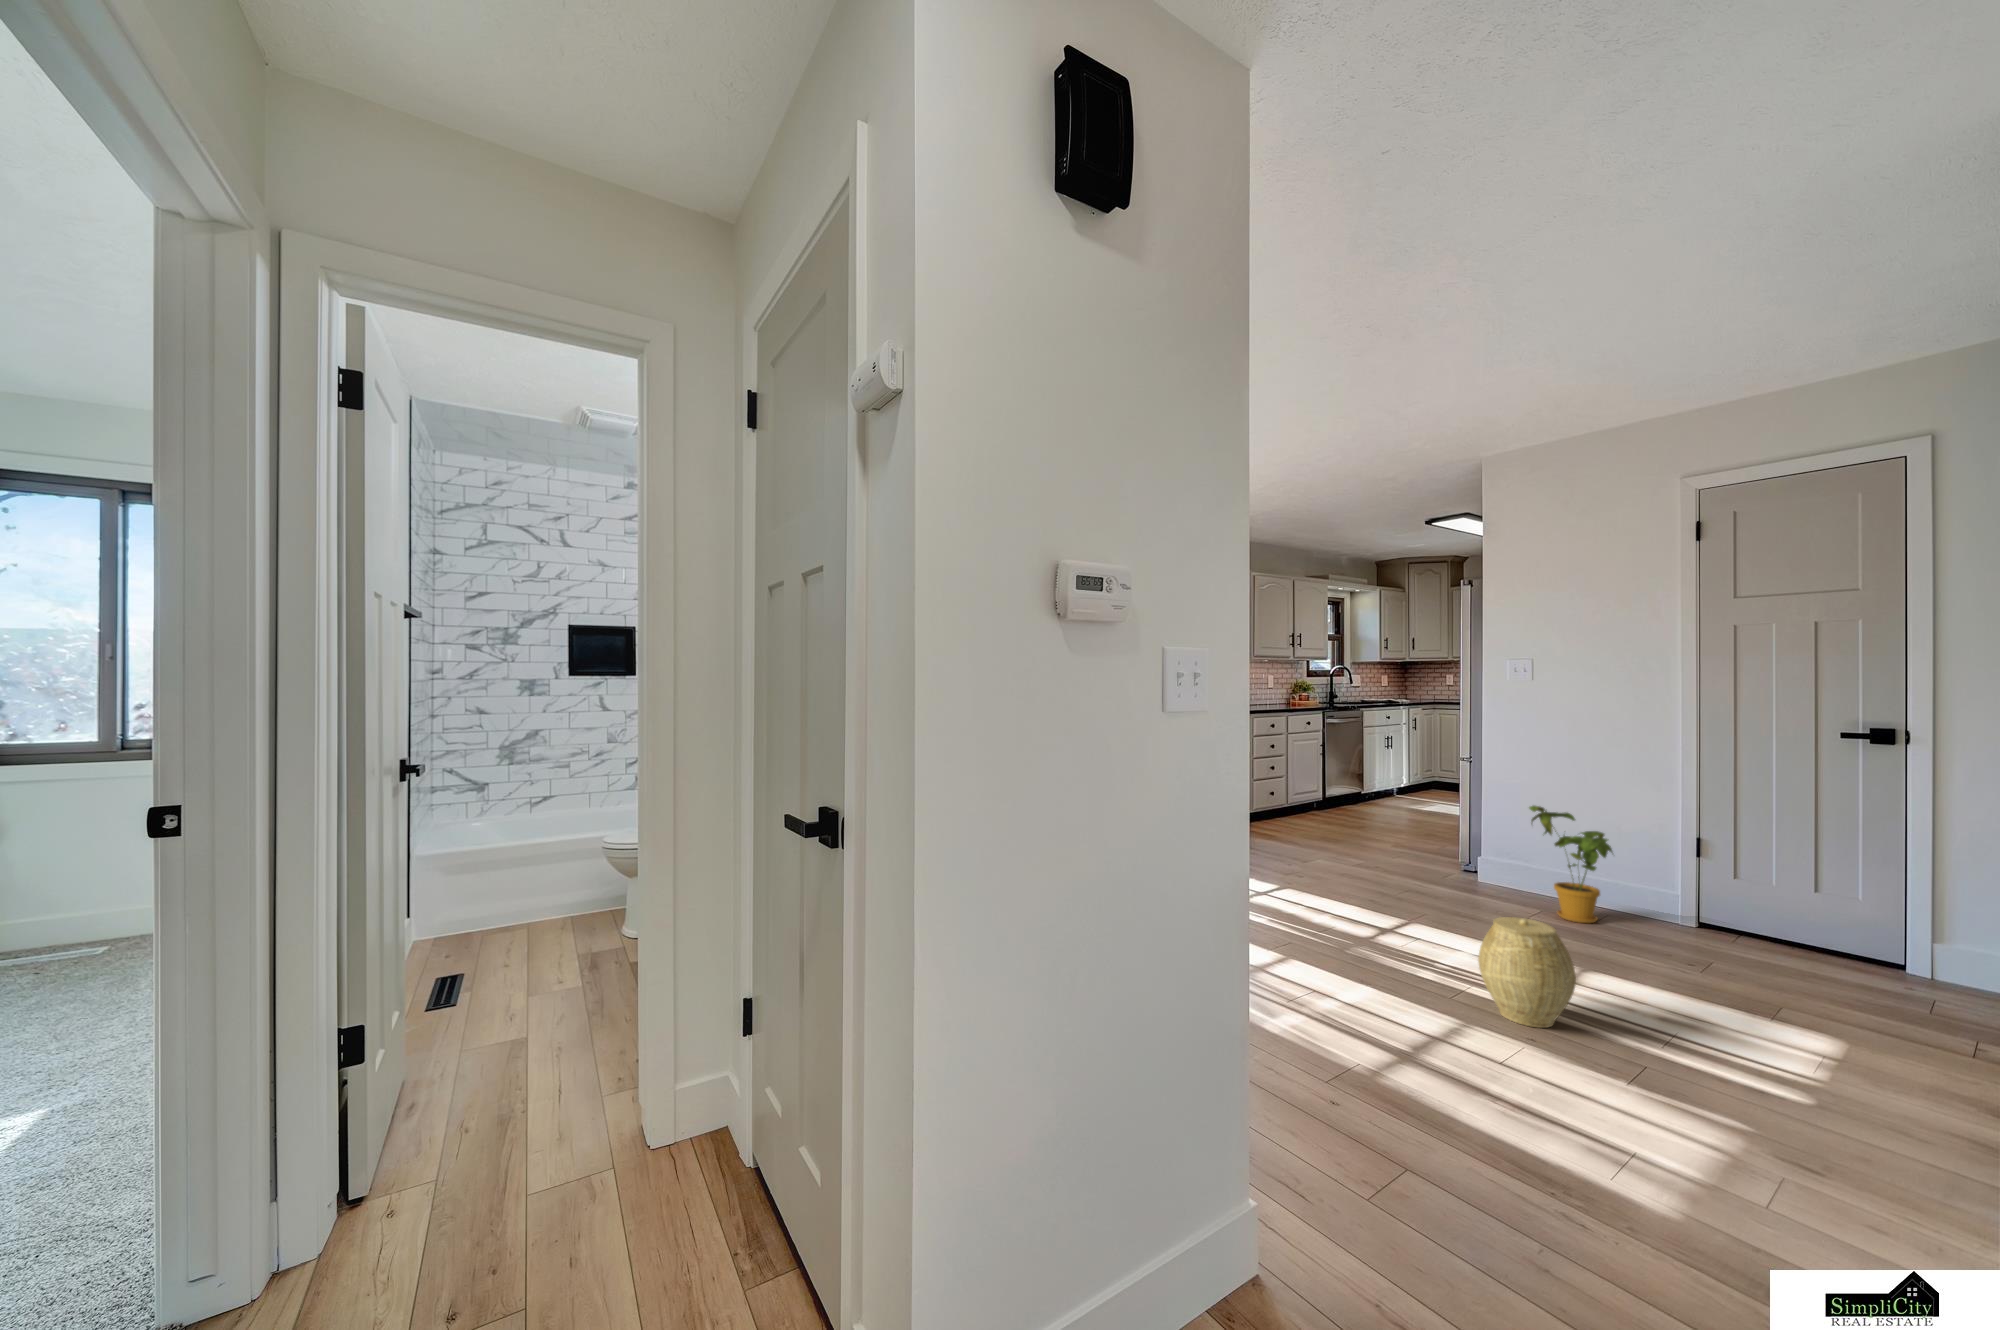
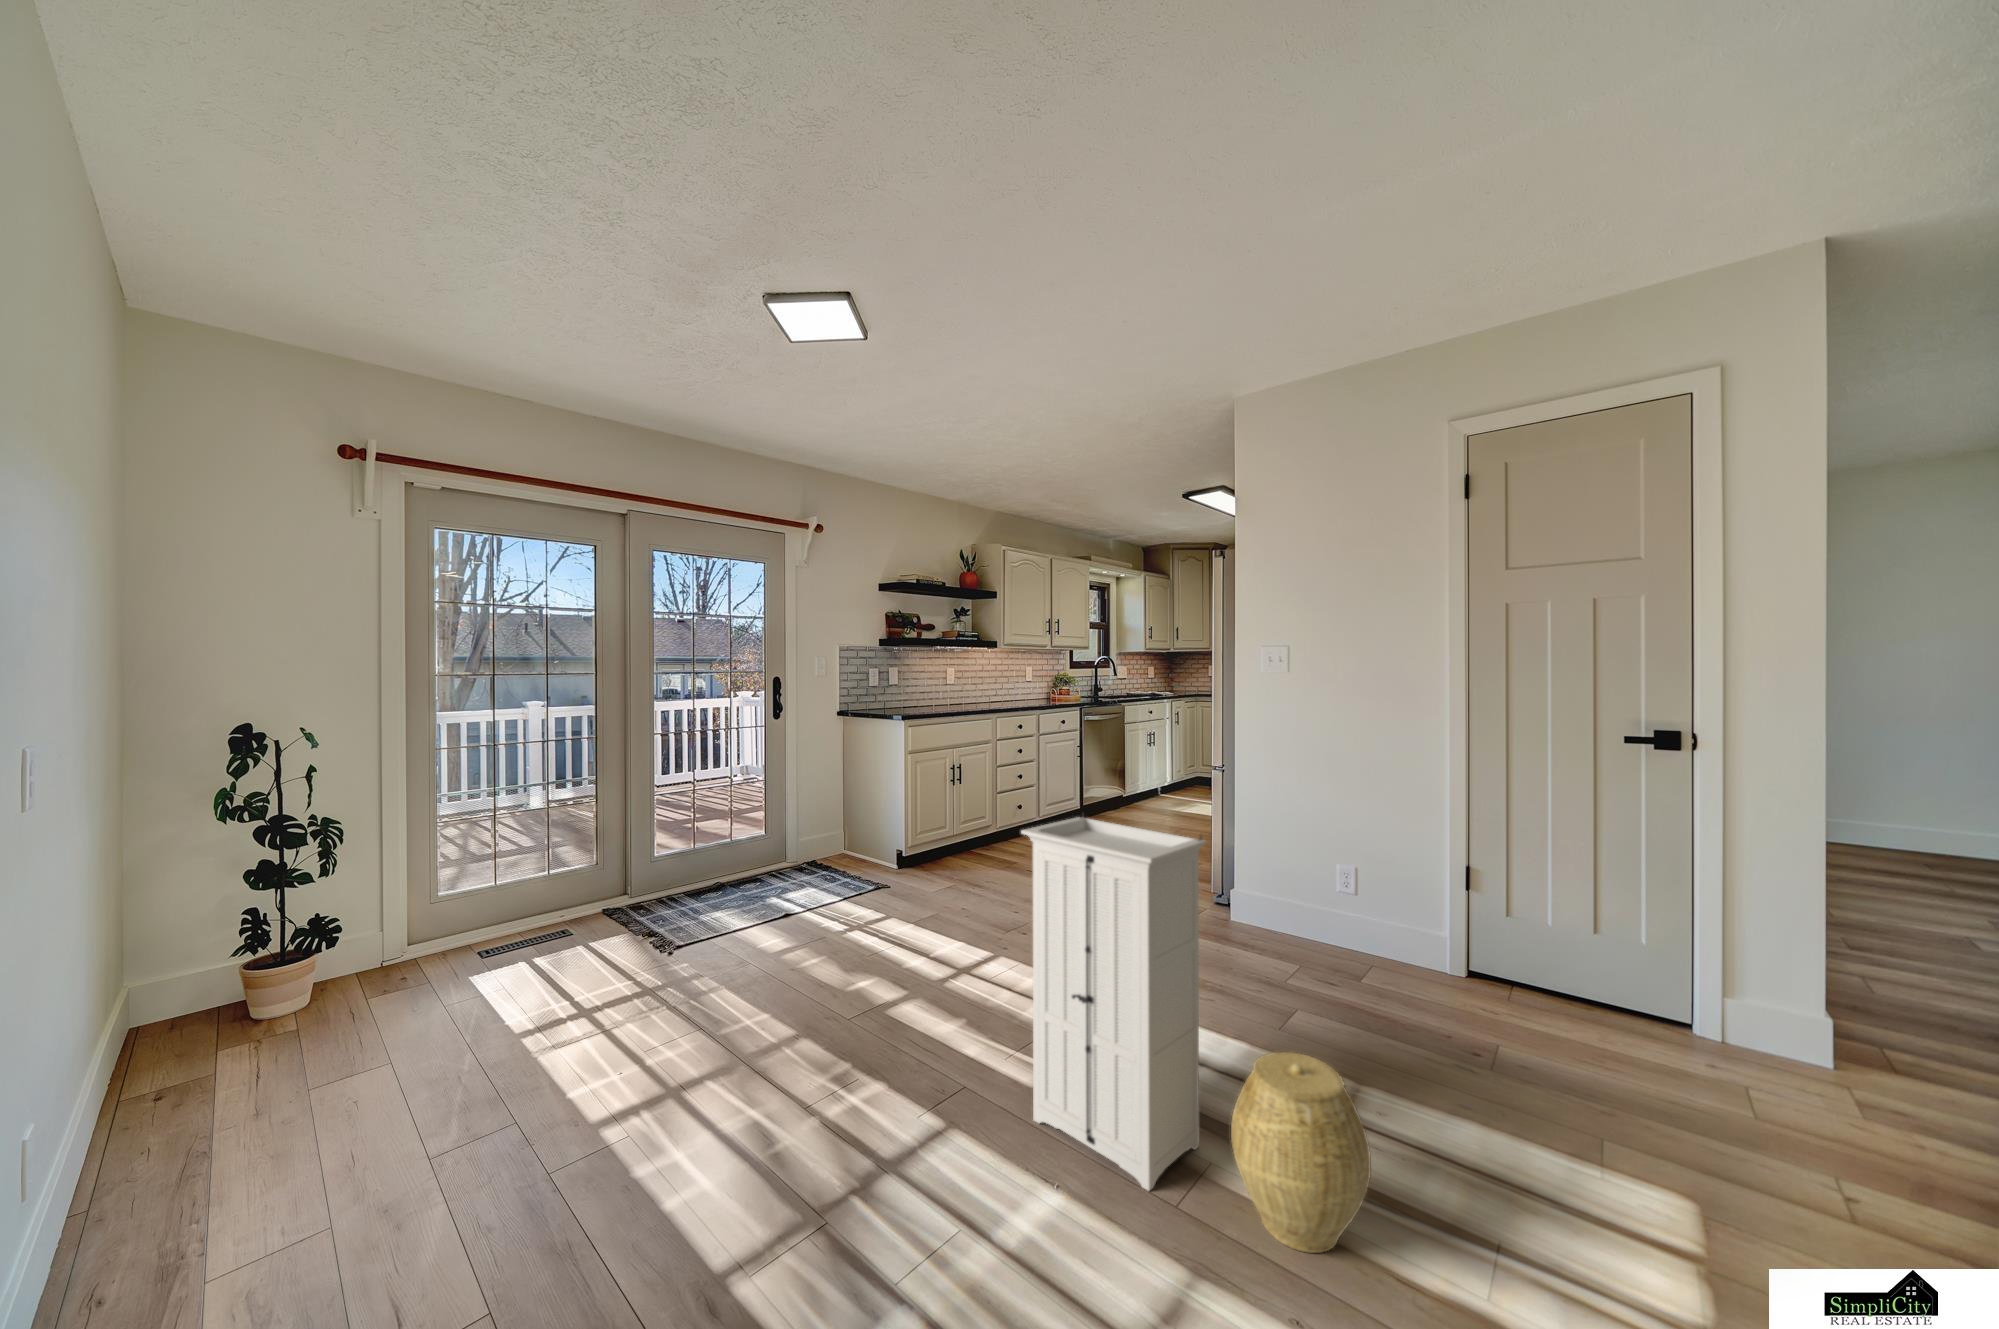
storage cabinet: none [1326,773,1458,996] -> present [1021,815,1206,1191]
house plant: present [1529,806,1612,923] -> none [1292,833,1387,982]

